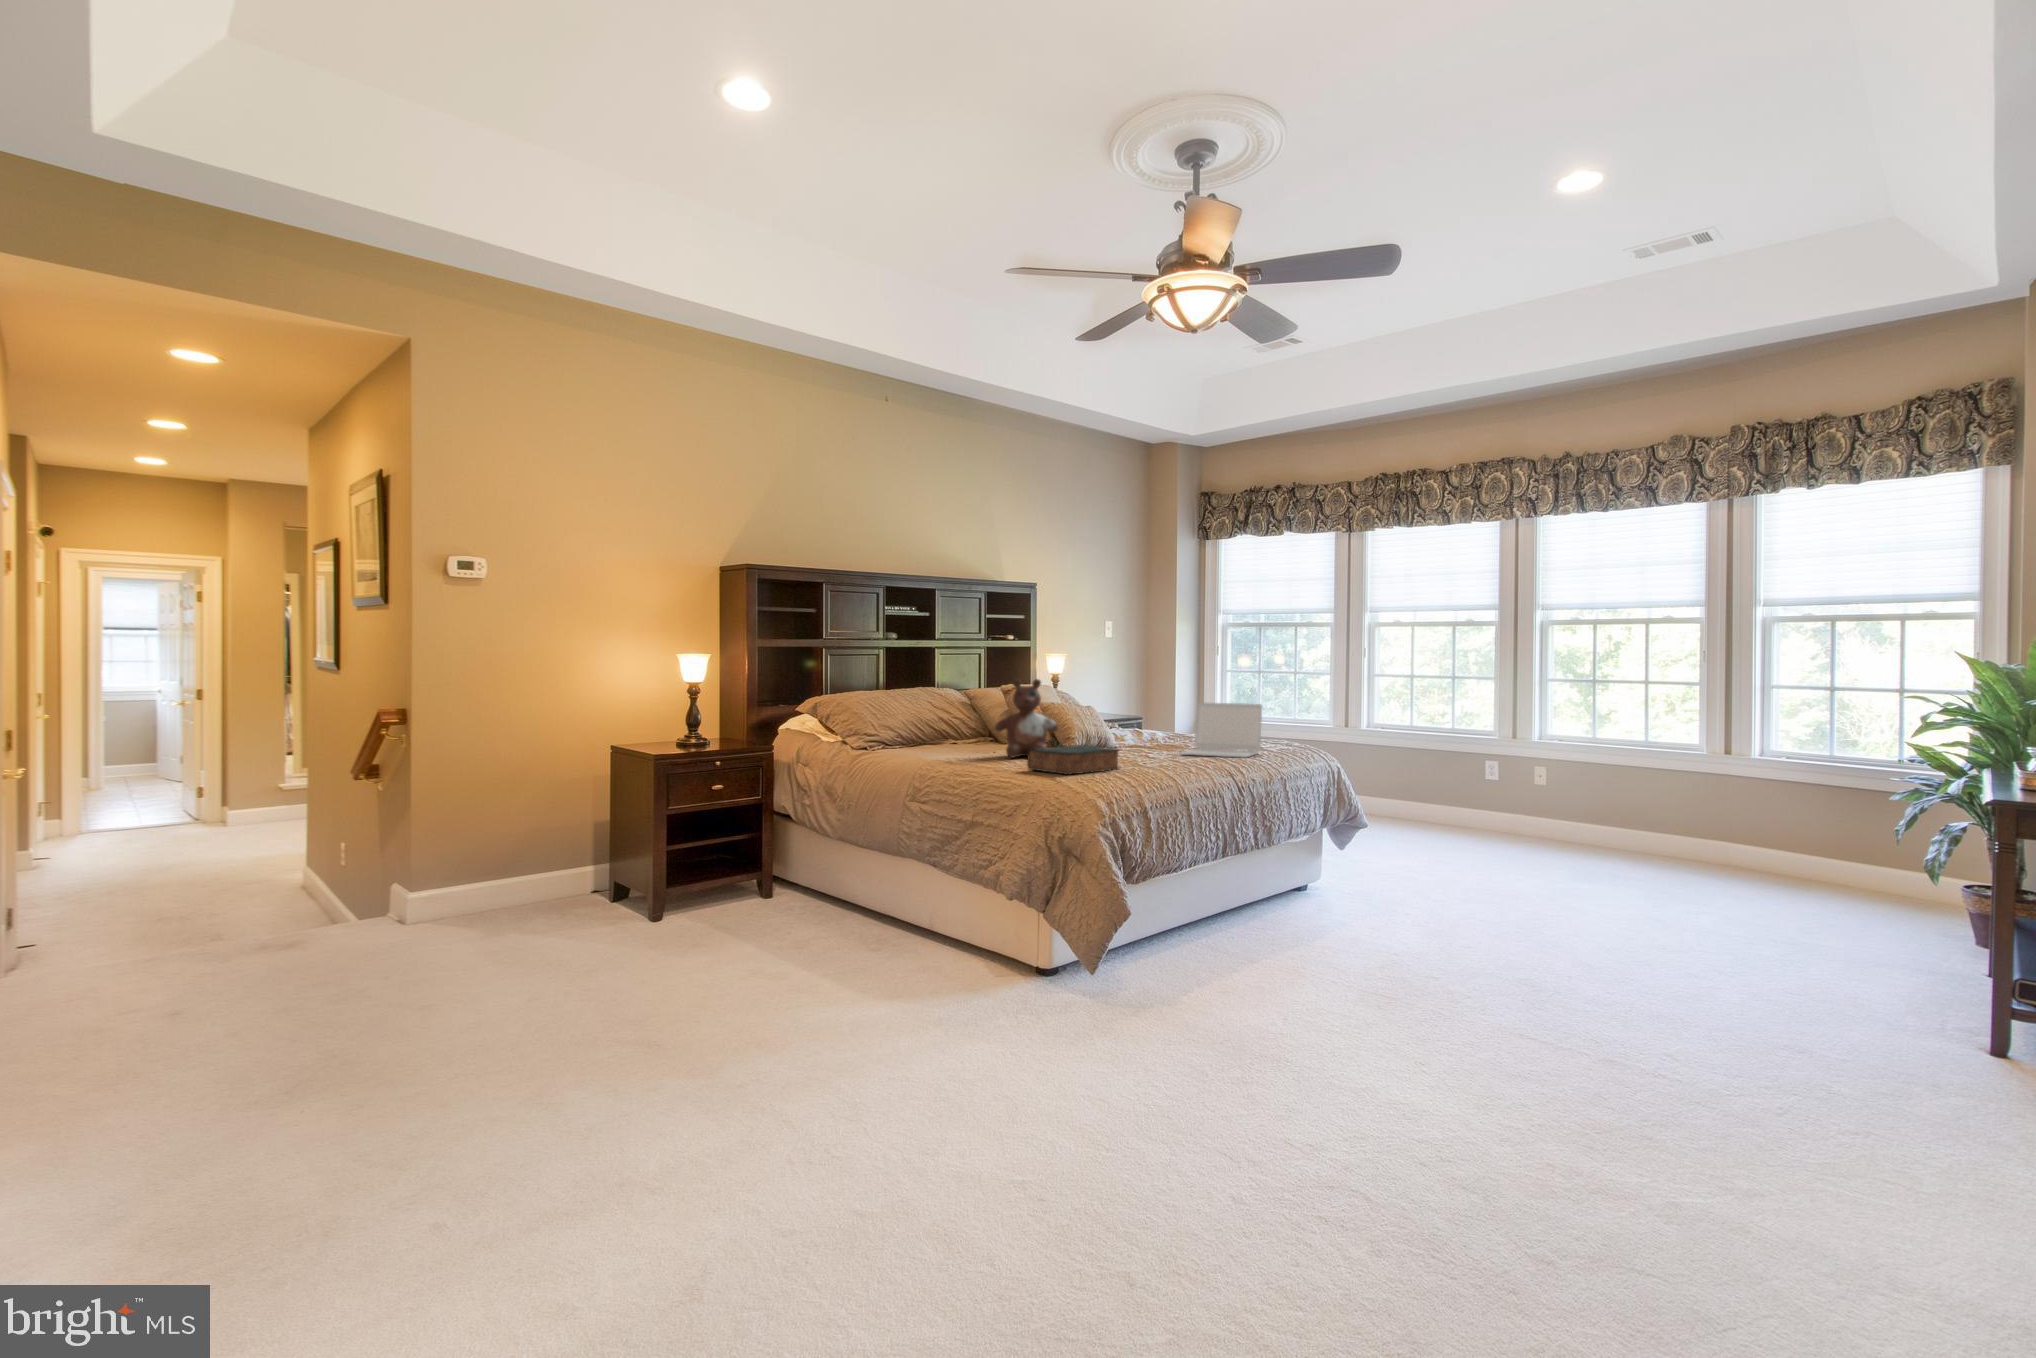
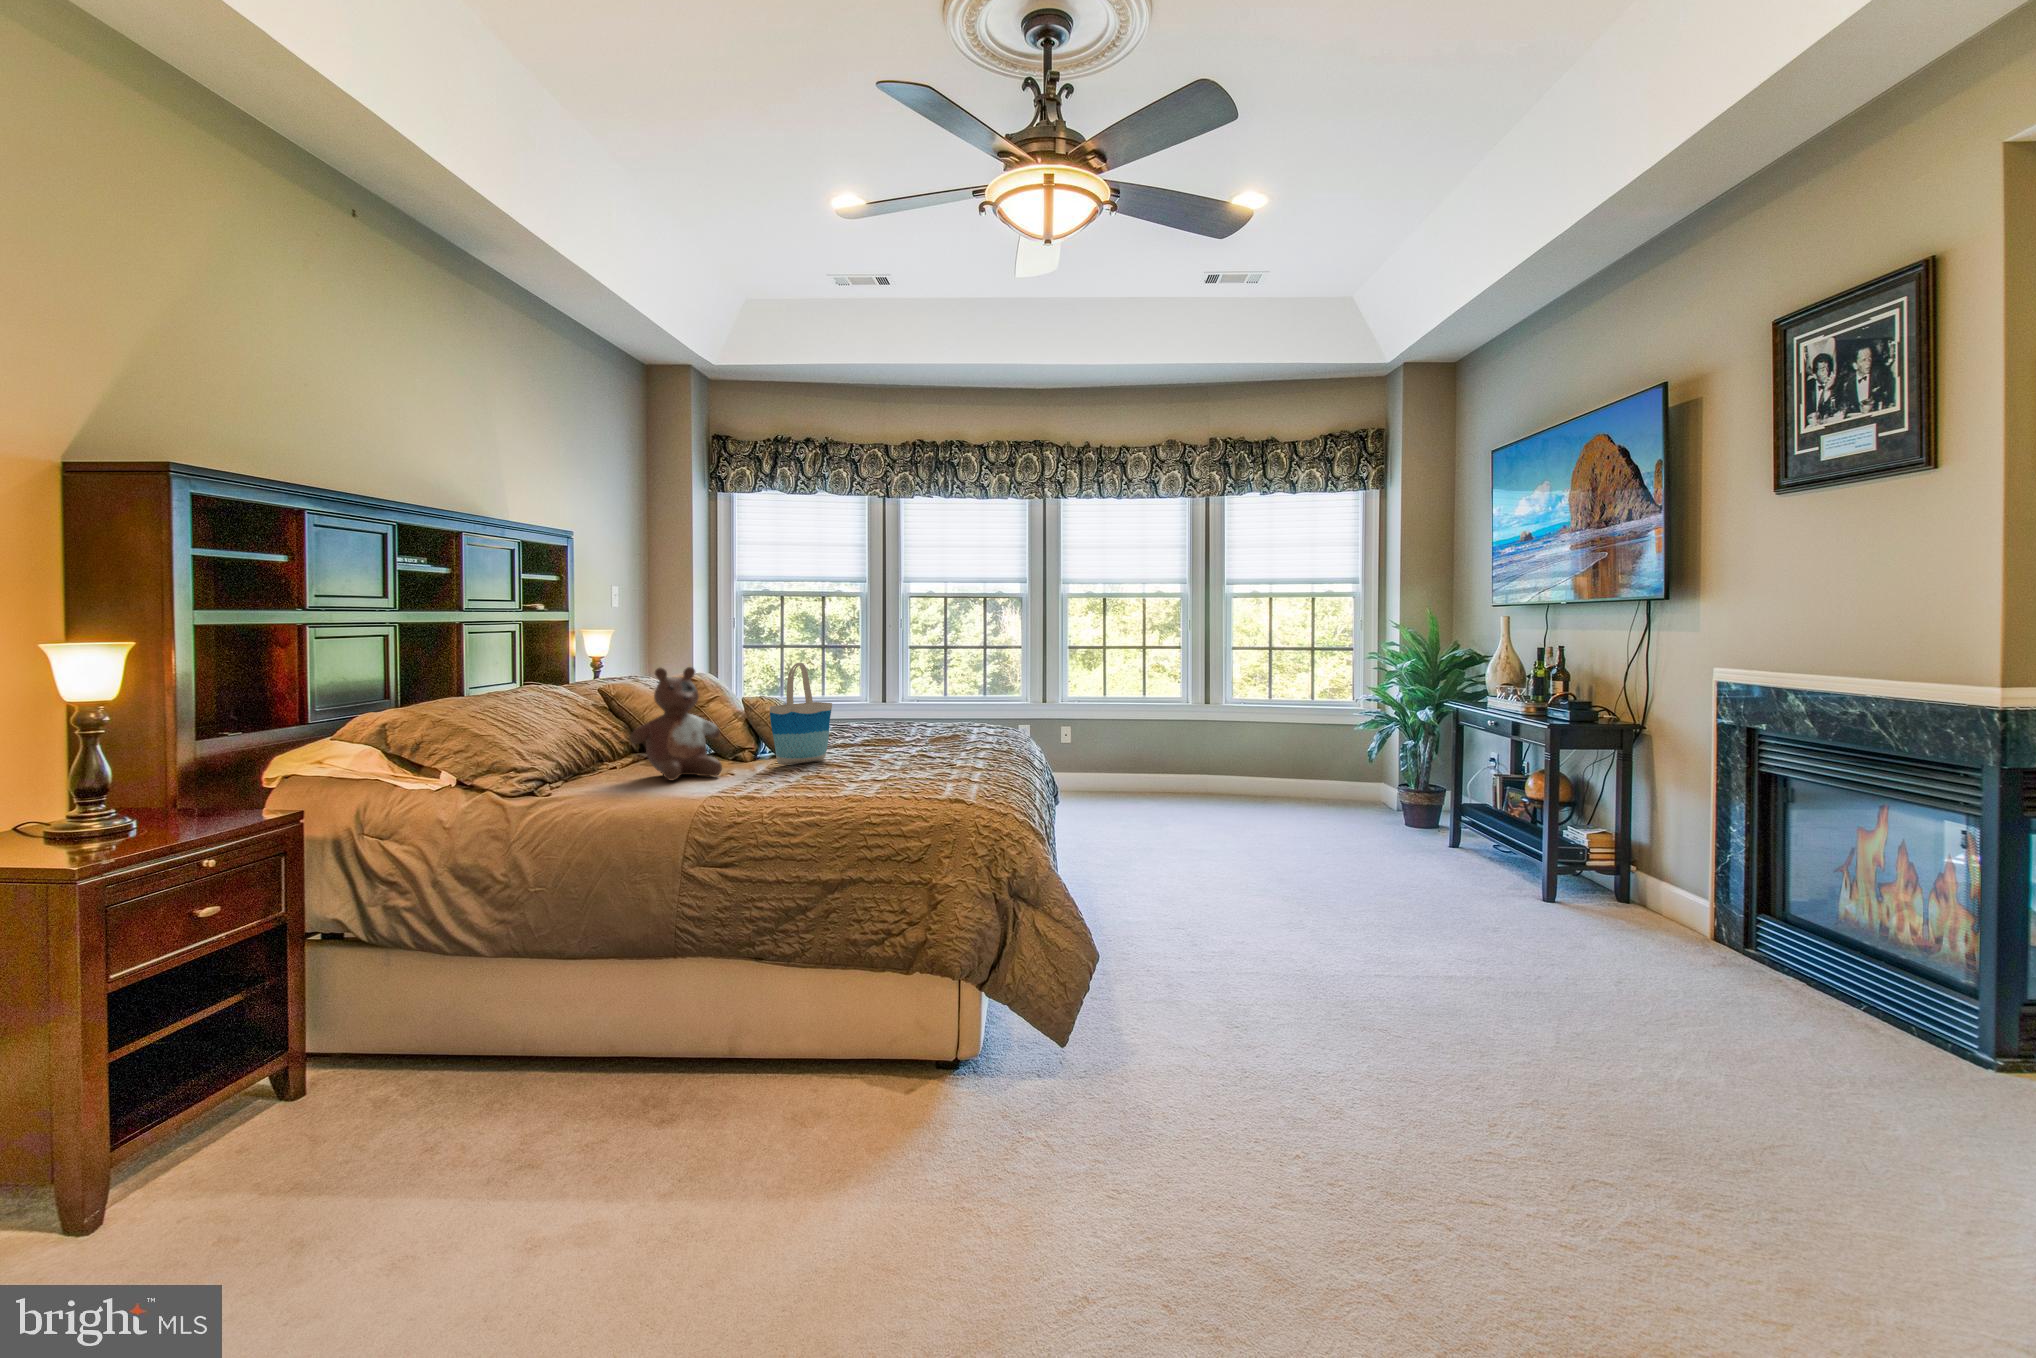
tote bag: none [1091,678,1147,755] -> present [770,663,832,765]
laptop: present [1182,702,1262,758] -> none [871,689,956,755]
book: present [1027,745,1119,775] -> none [757,756,872,801]

